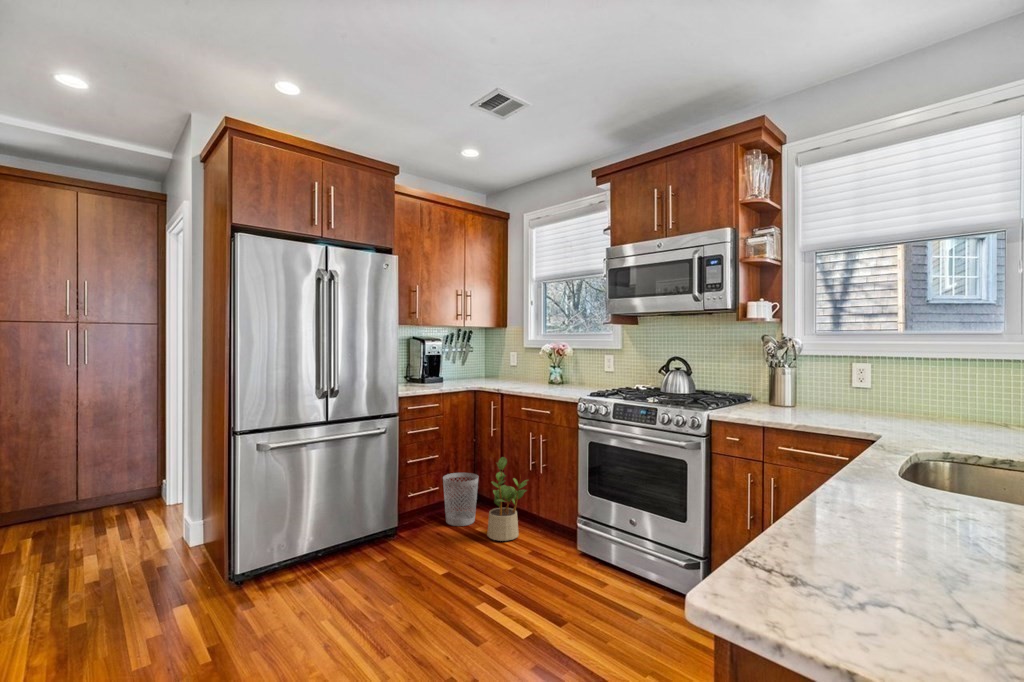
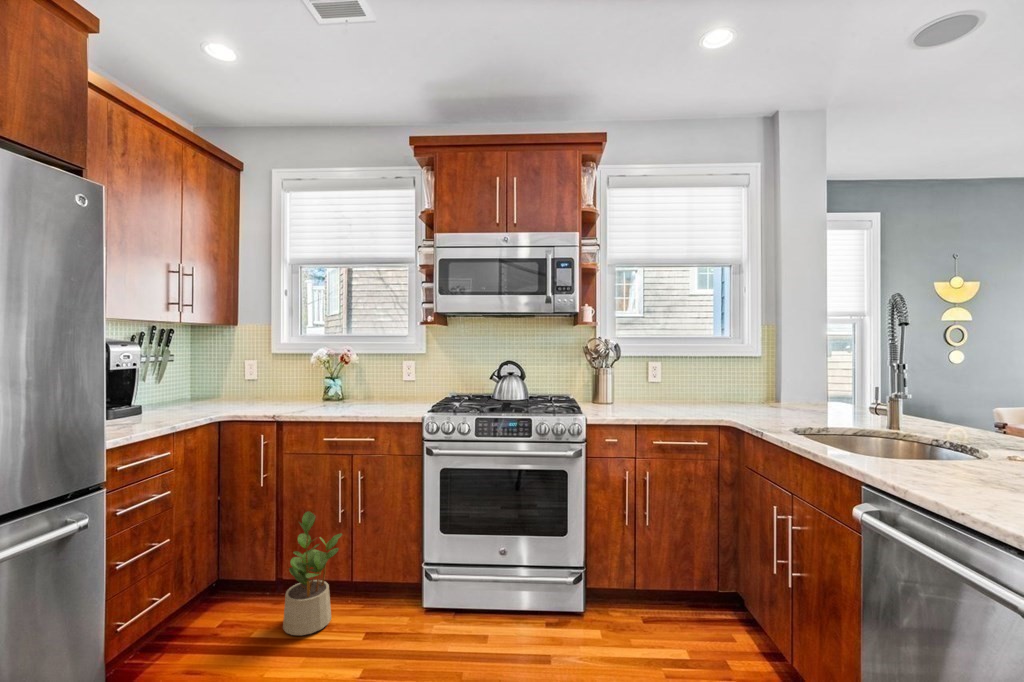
wastebasket: present [443,473,478,526] -> none [184,545,248,638]

